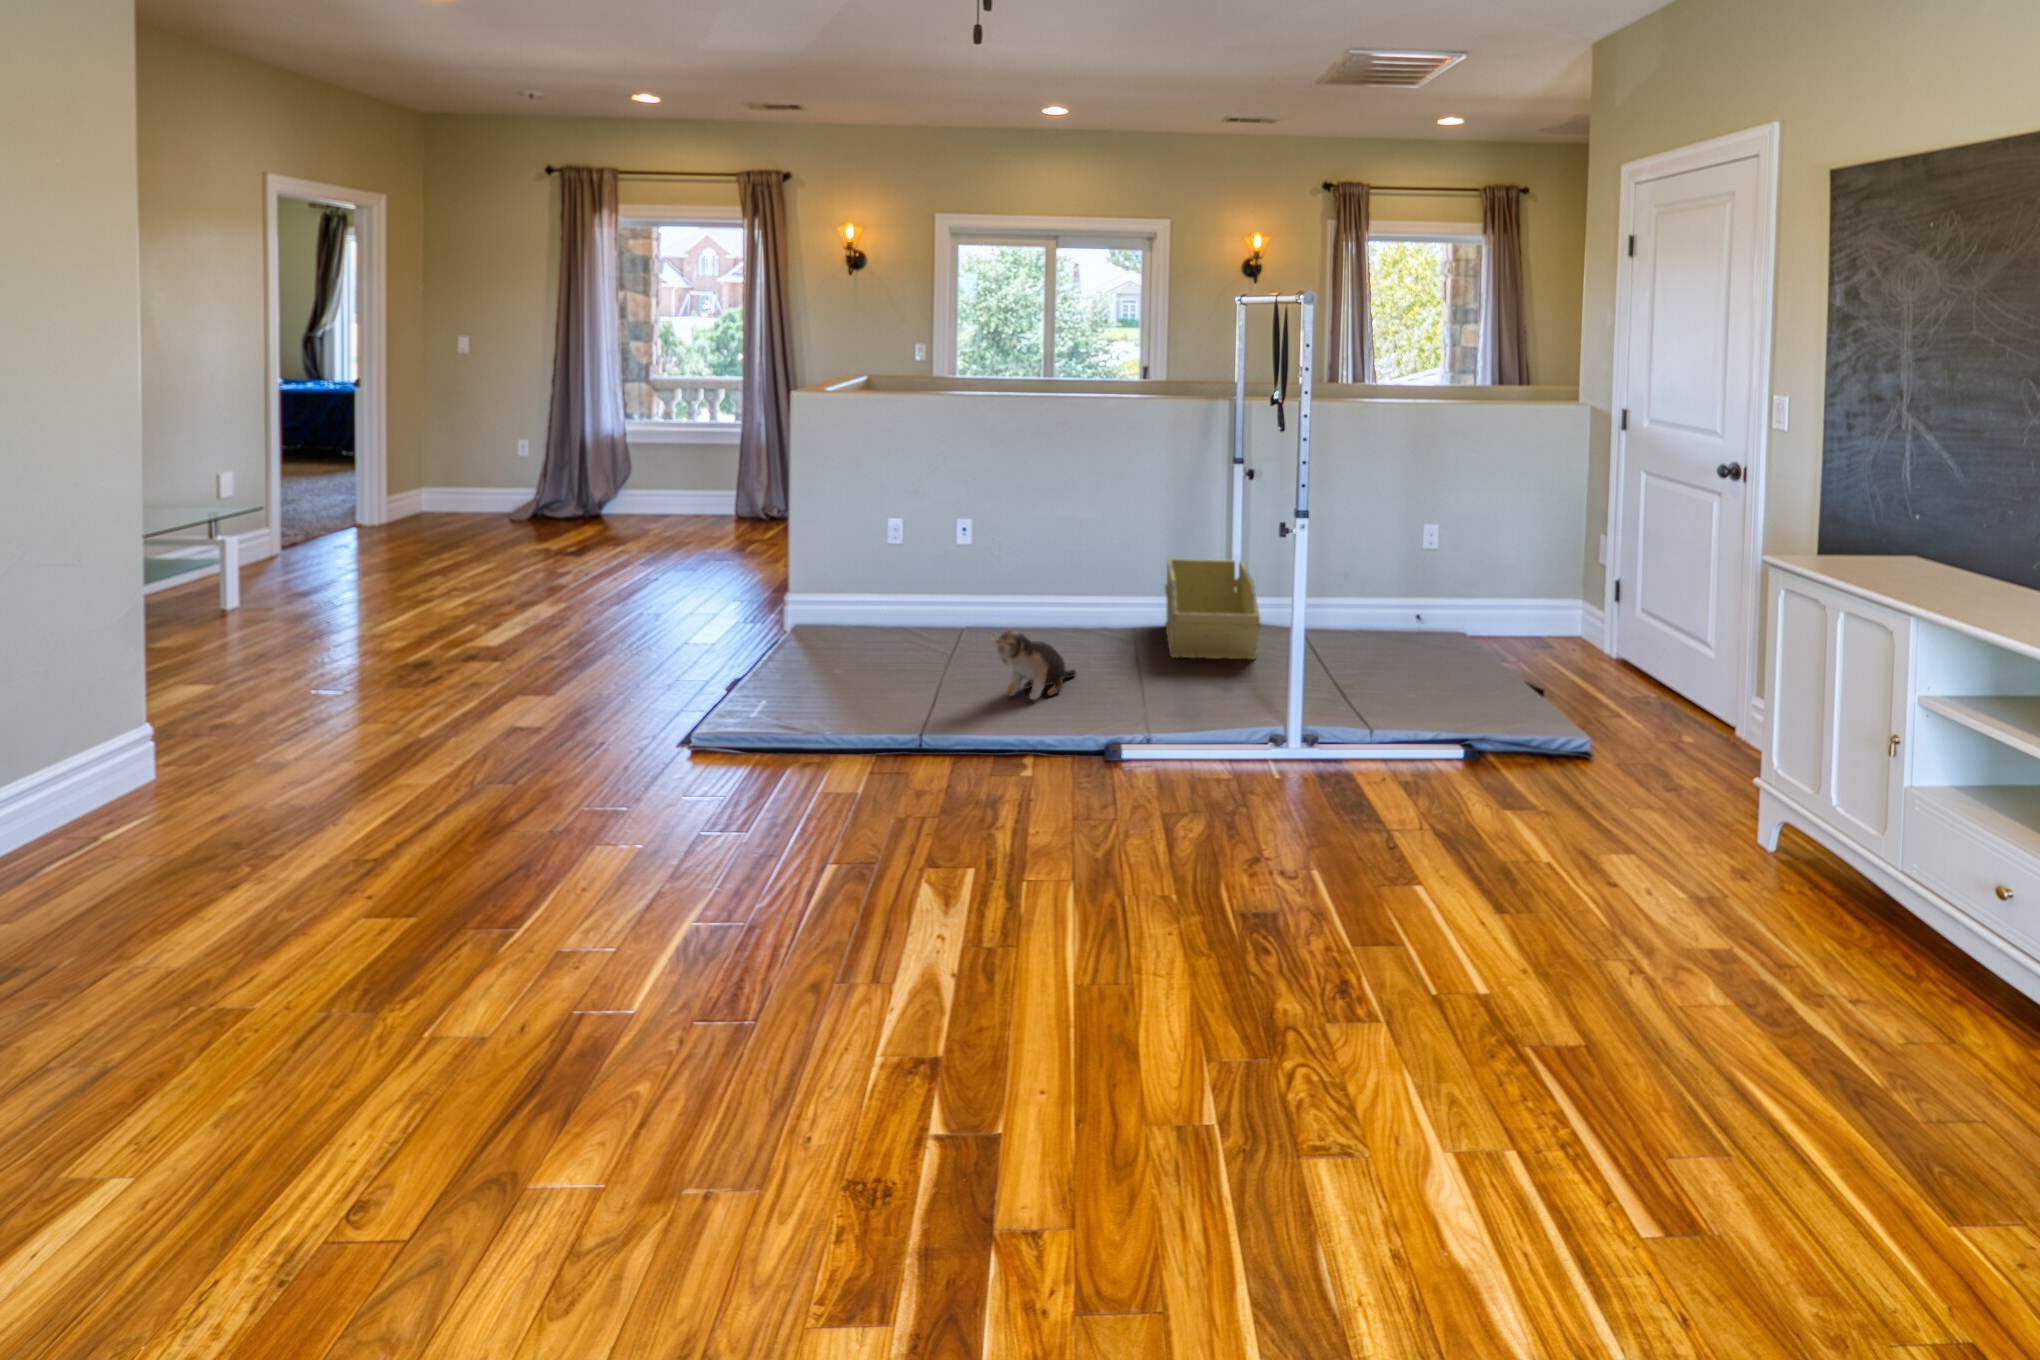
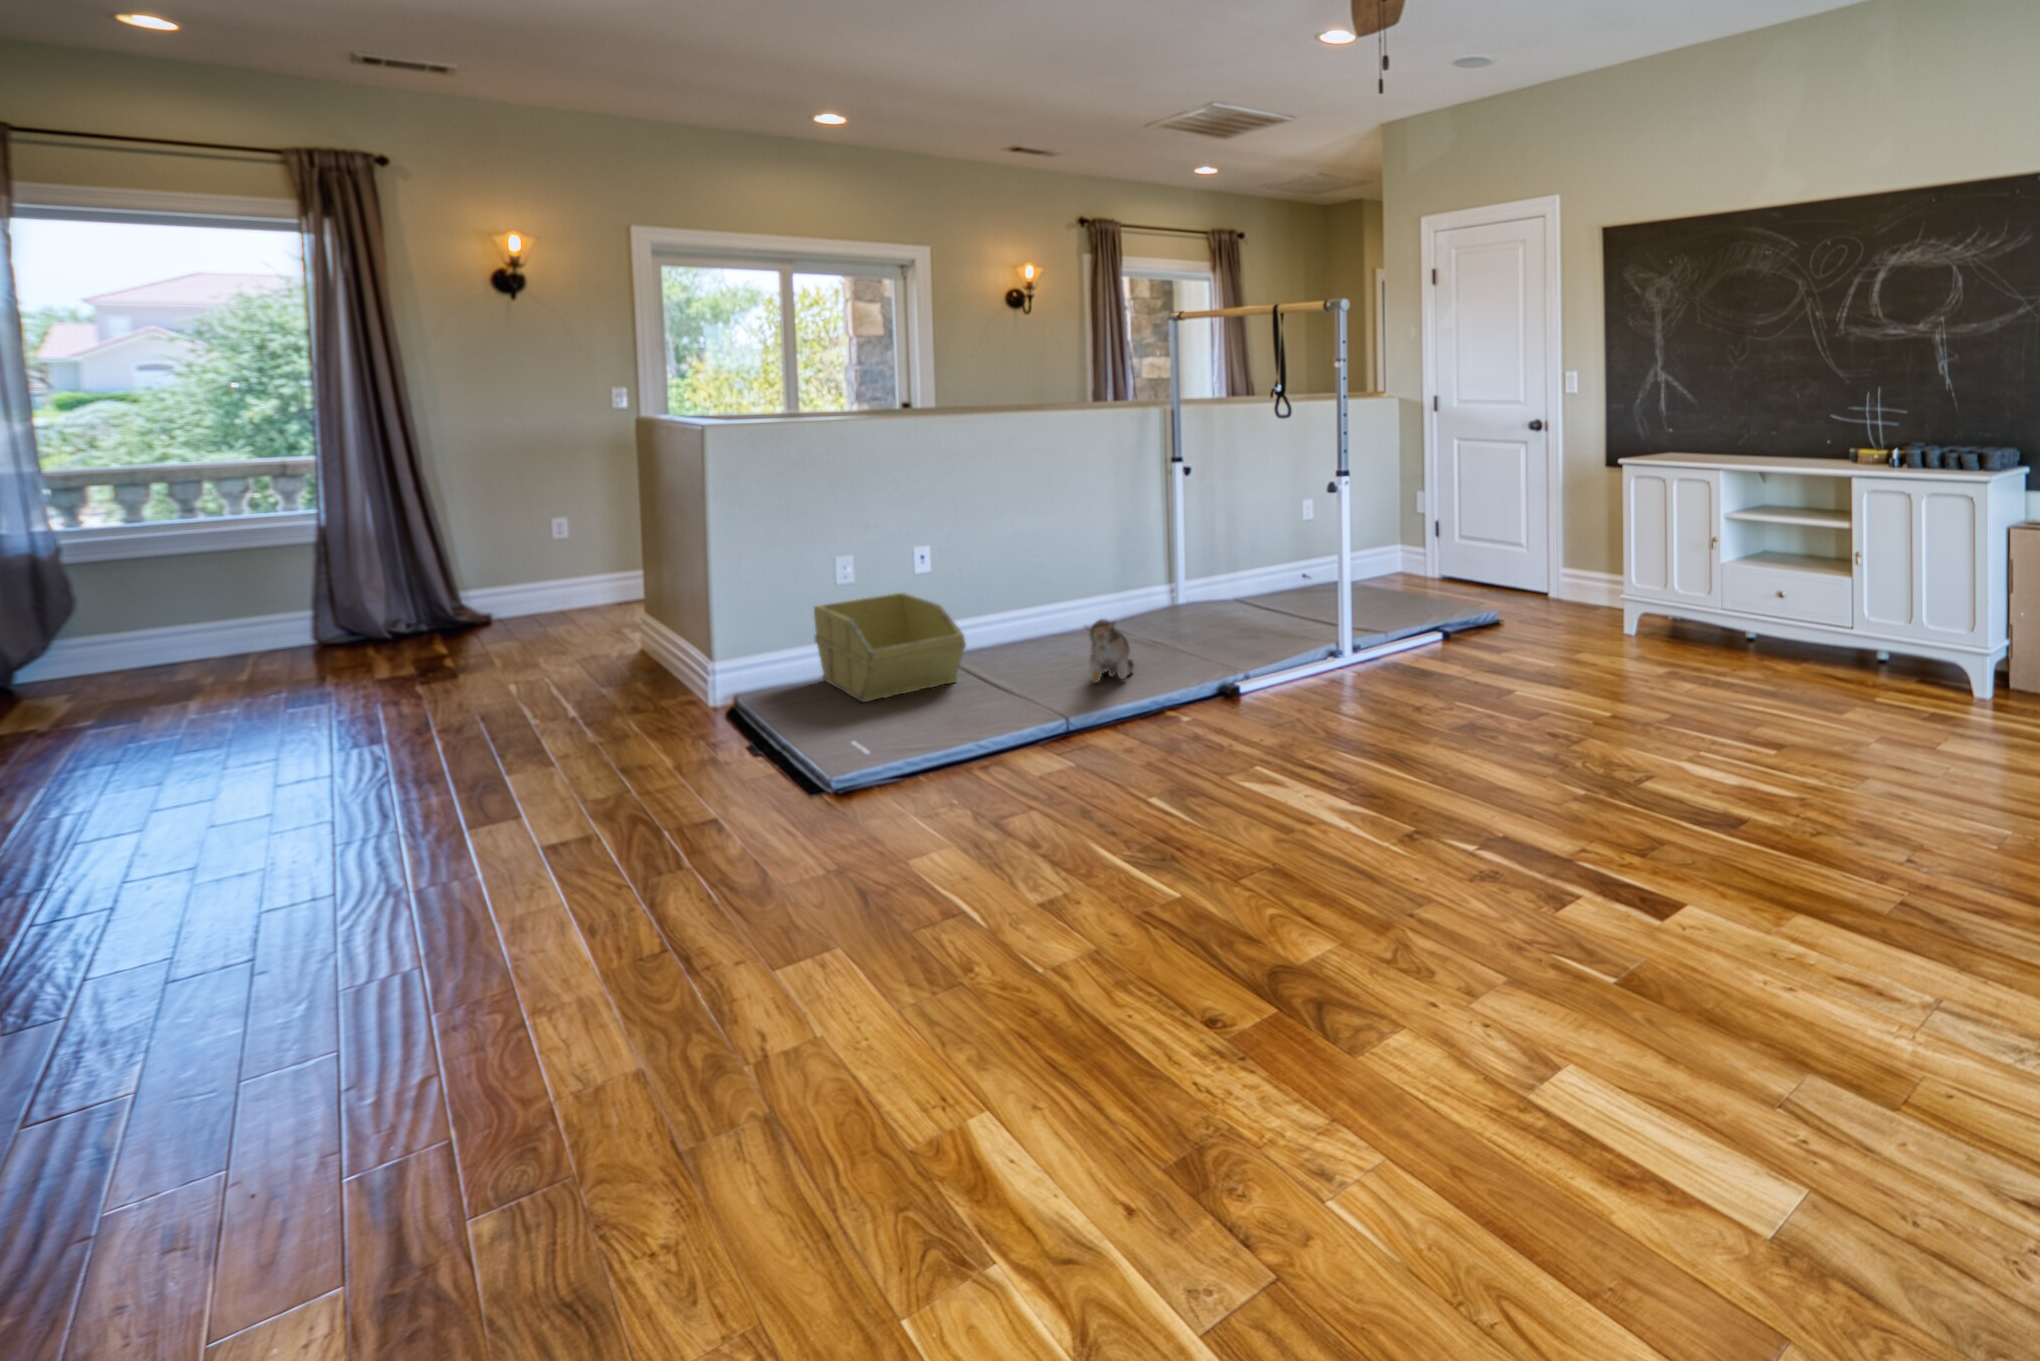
storage bin: present [1165,559,1261,659] -> present [814,593,966,702]

